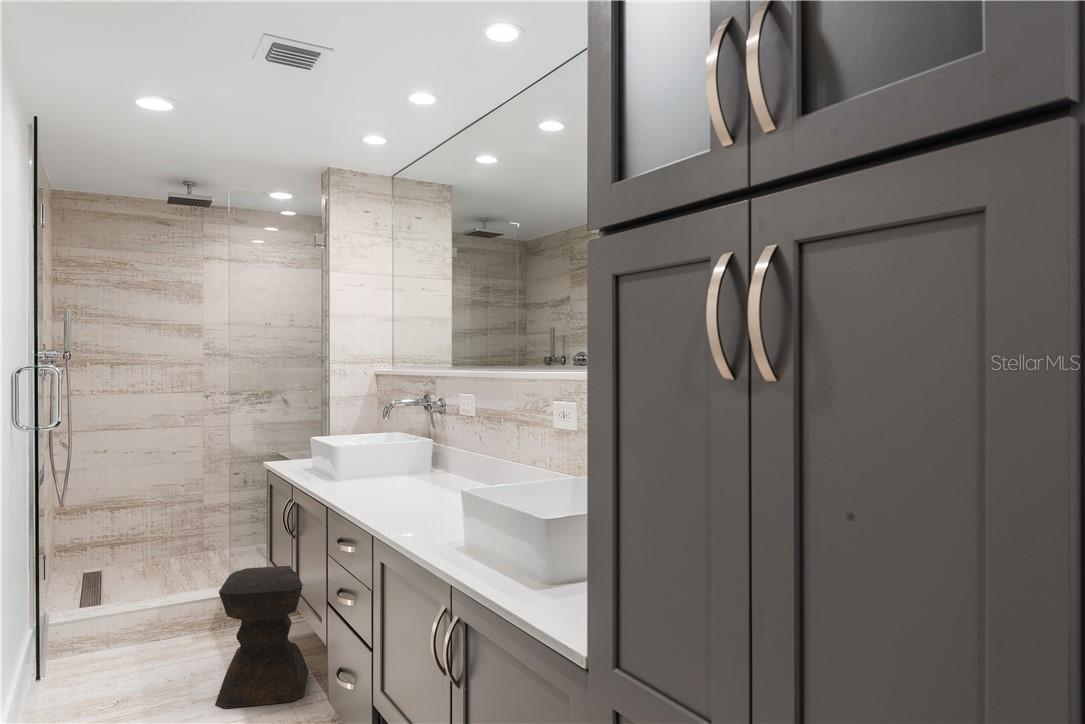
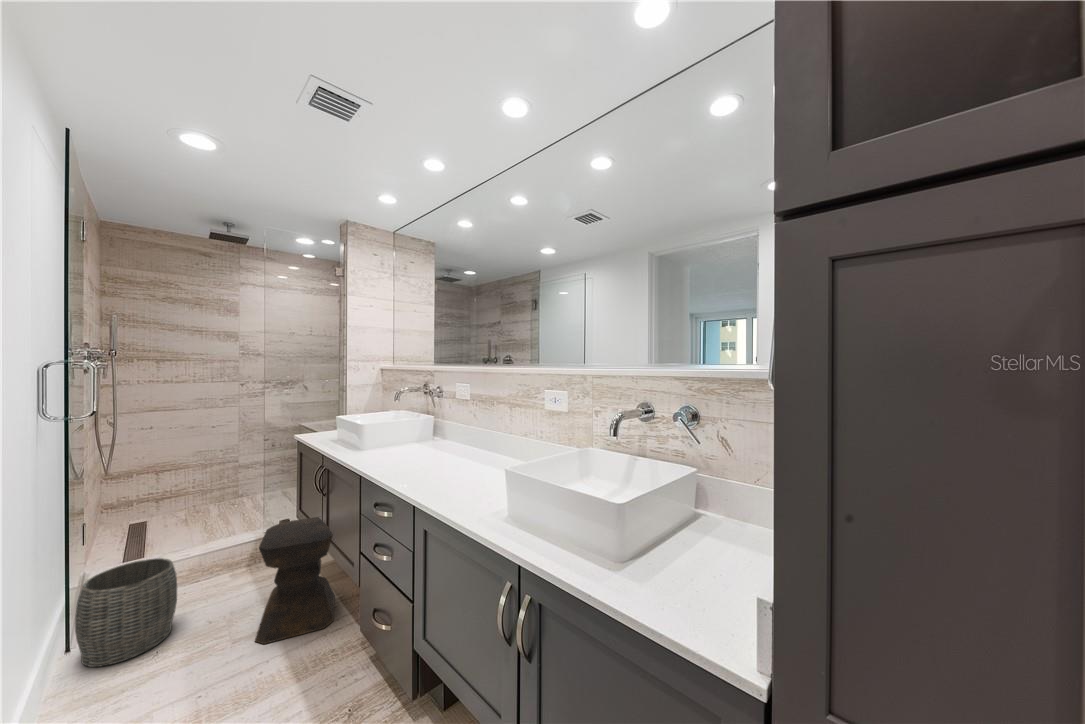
woven basket: none [41,599,136,707] -> present [75,558,177,667]

